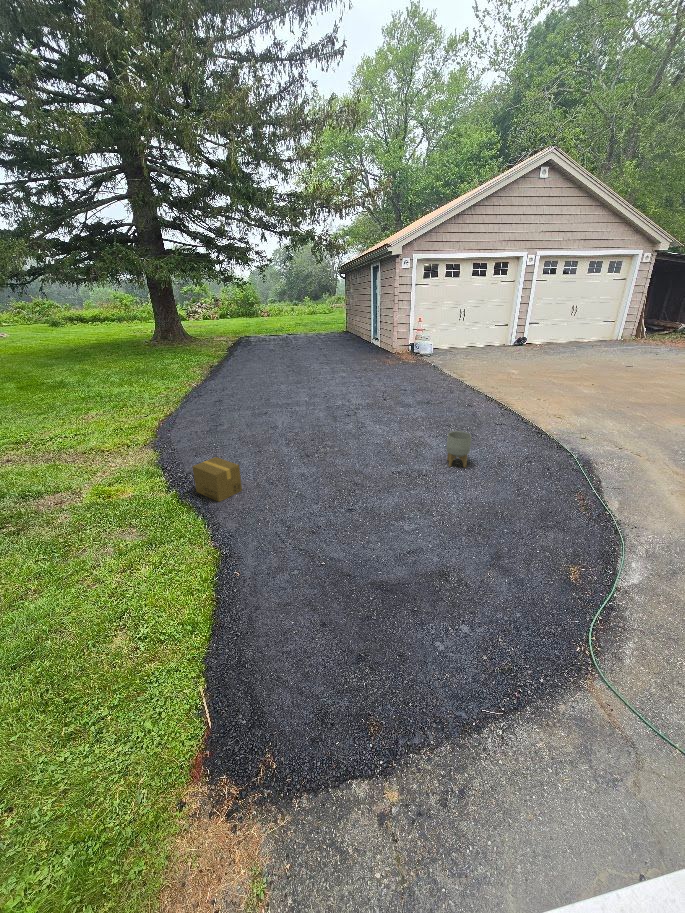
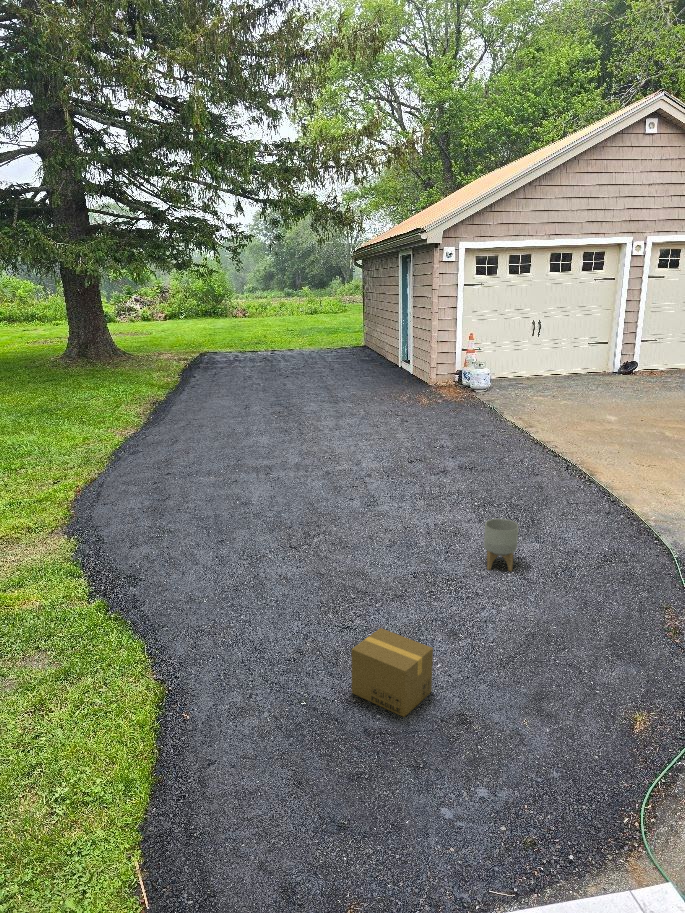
cardboard box: present [192,457,242,502] -> present [351,628,433,717]

